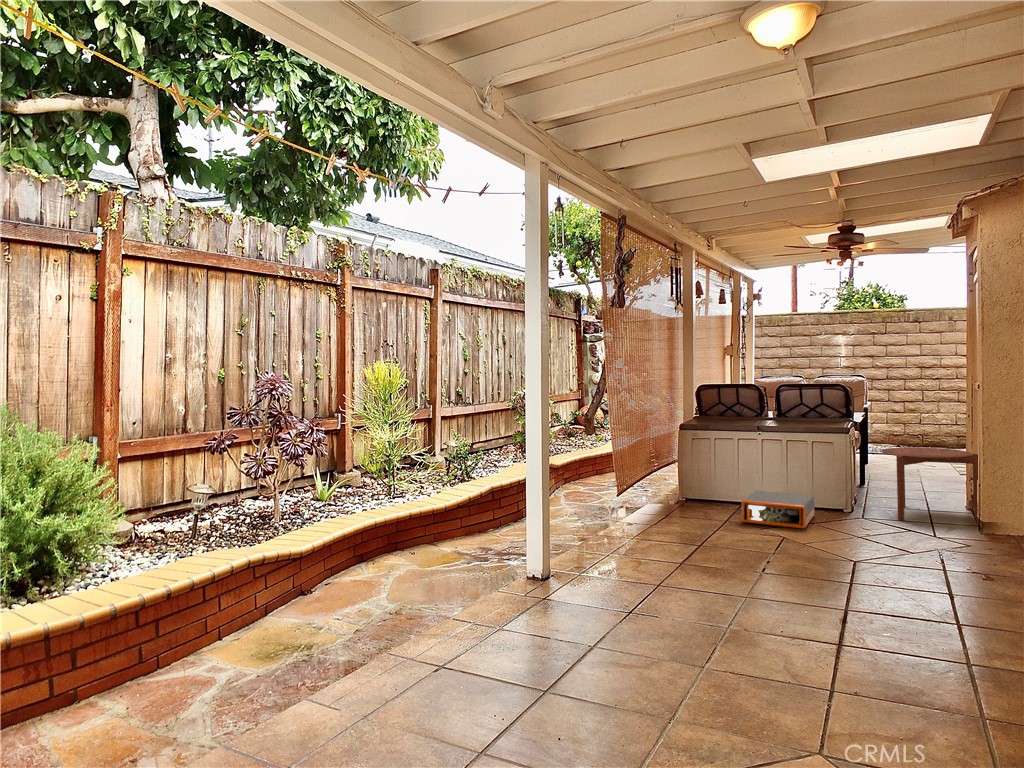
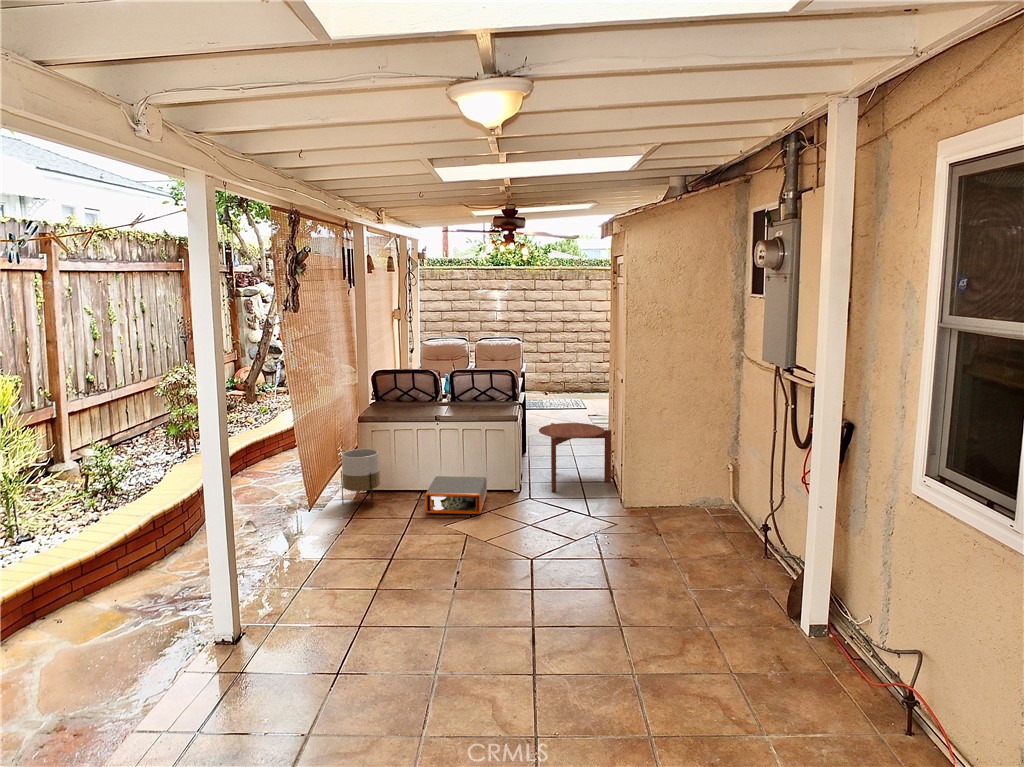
planter: none [657,457,696,514] -> present [341,449,380,508]

